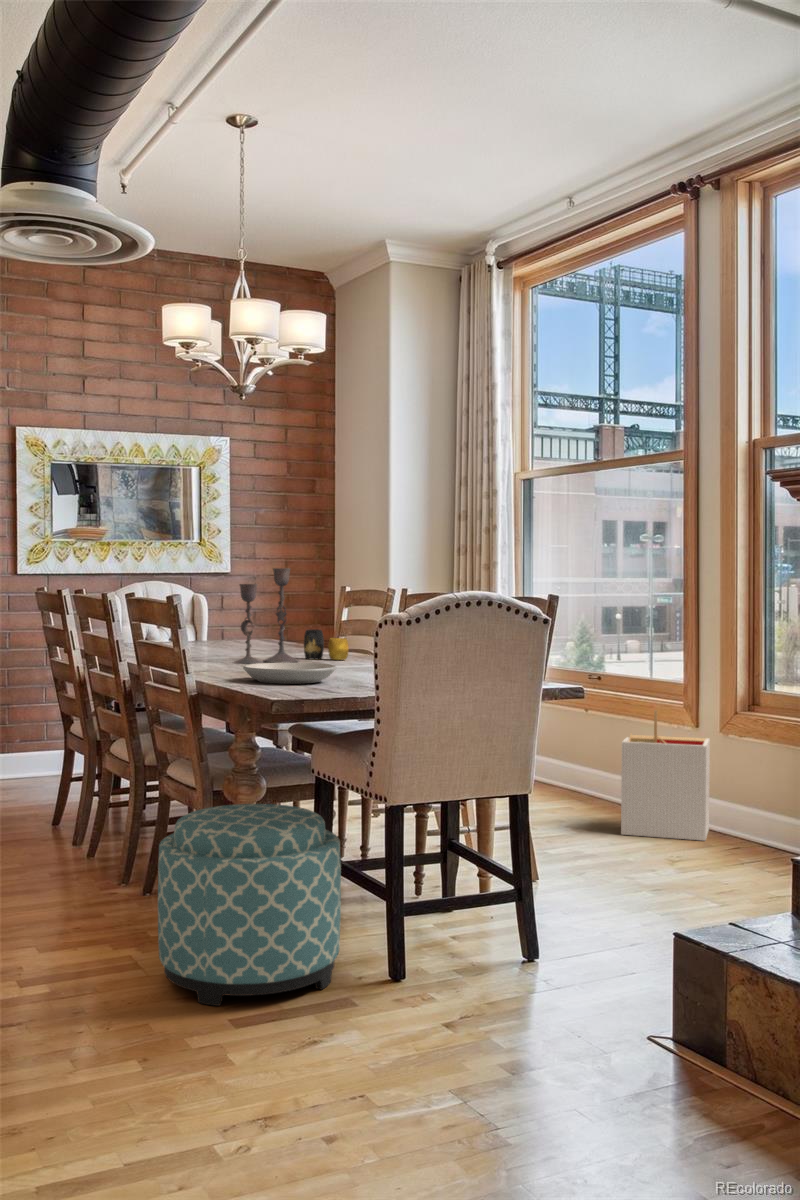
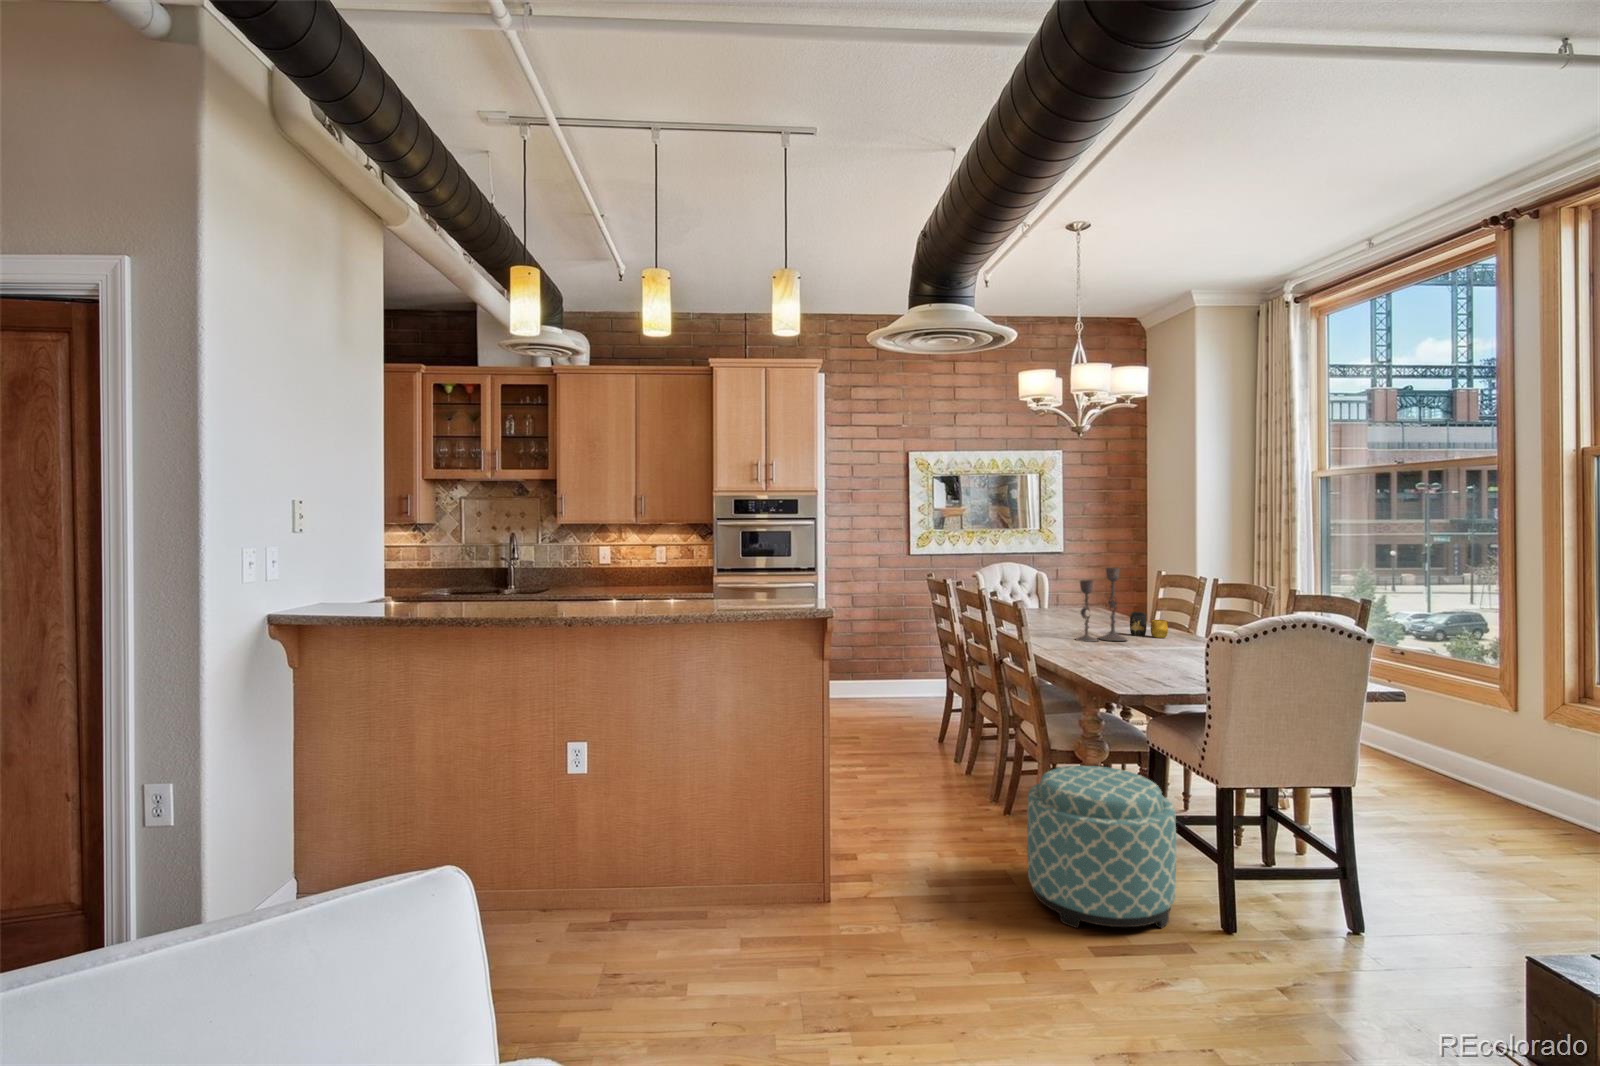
plate: present [243,662,337,684] -> none [1089,651,1166,673]
storage bin: present [621,710,710,841] -> none [1433,695,1534,822]

